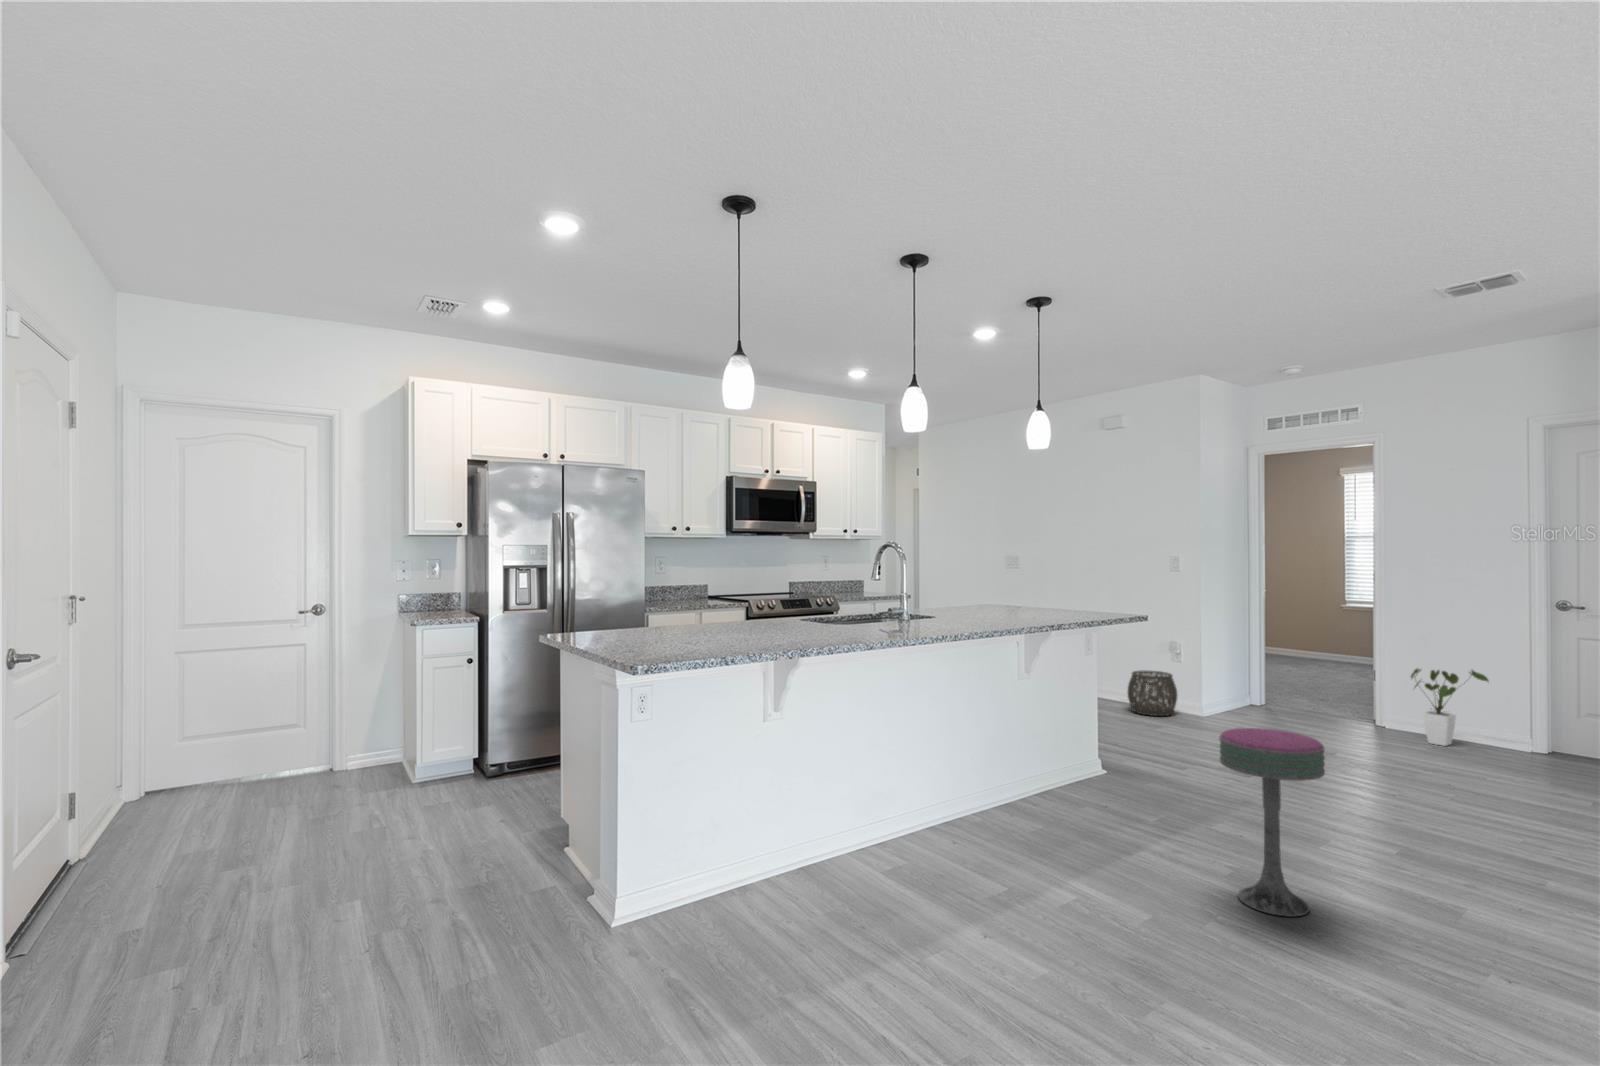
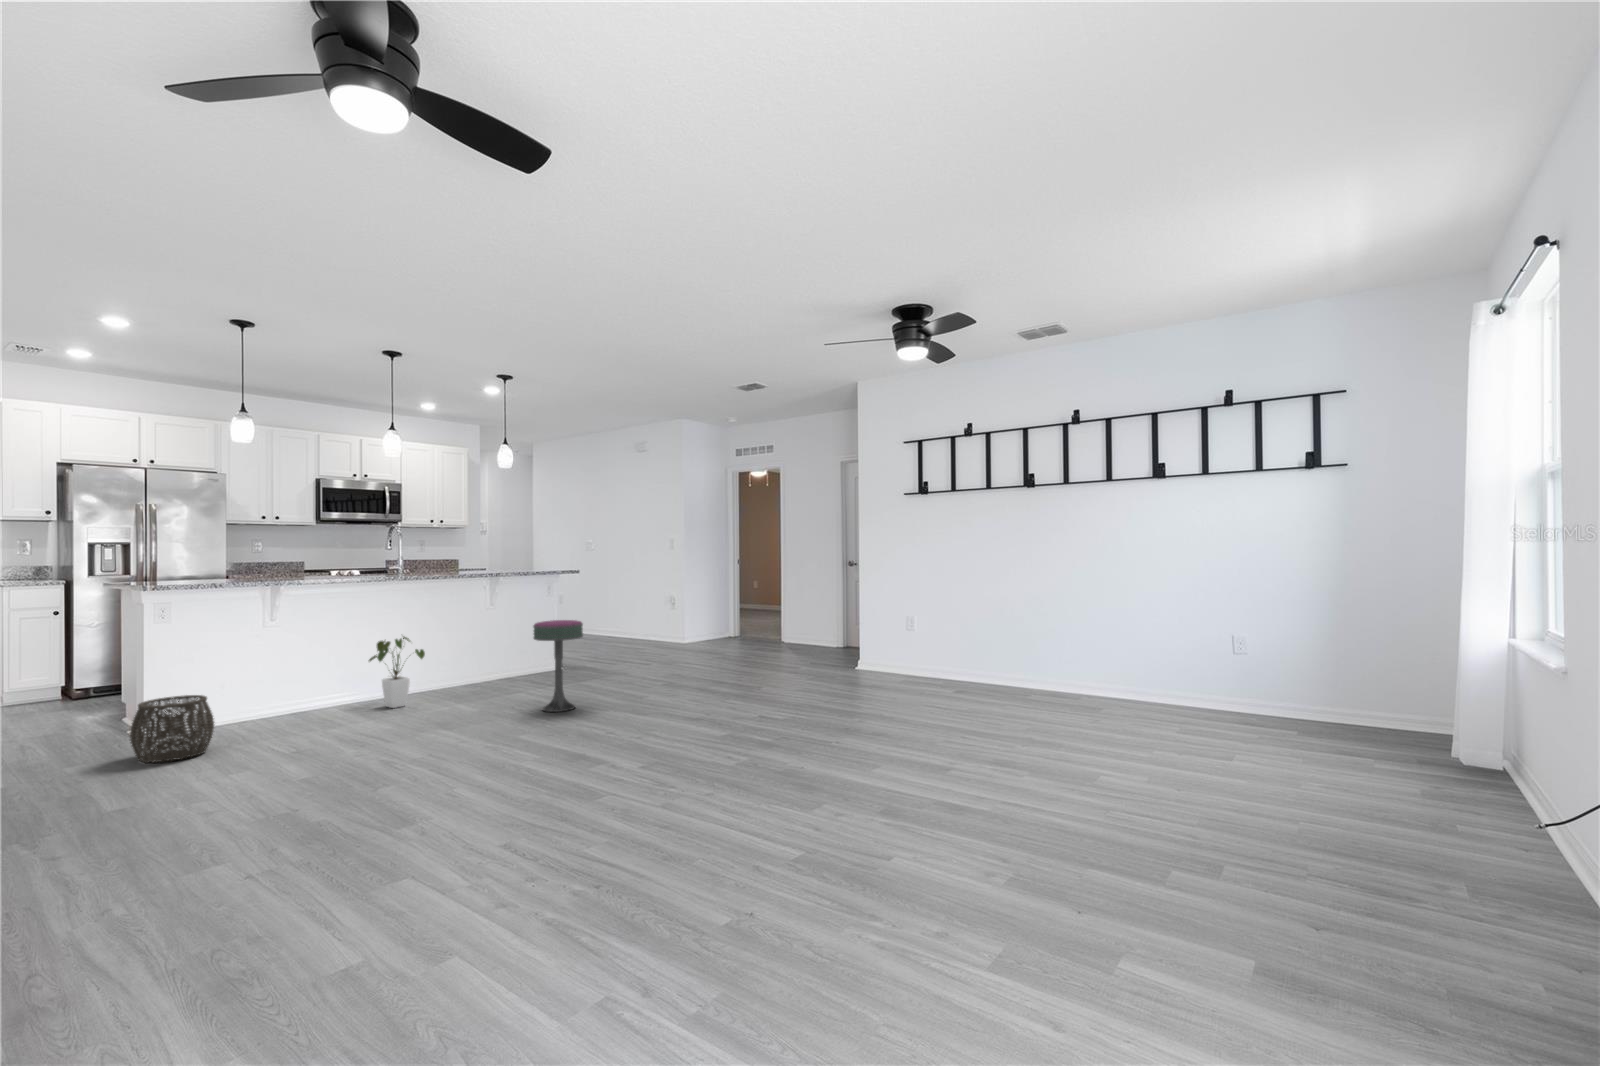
house plant: present [1411,669,1489,746] -> present [369,636,425,708]
woven basket: present [1128,670,1177,716] -> present [130,695,214,763]

